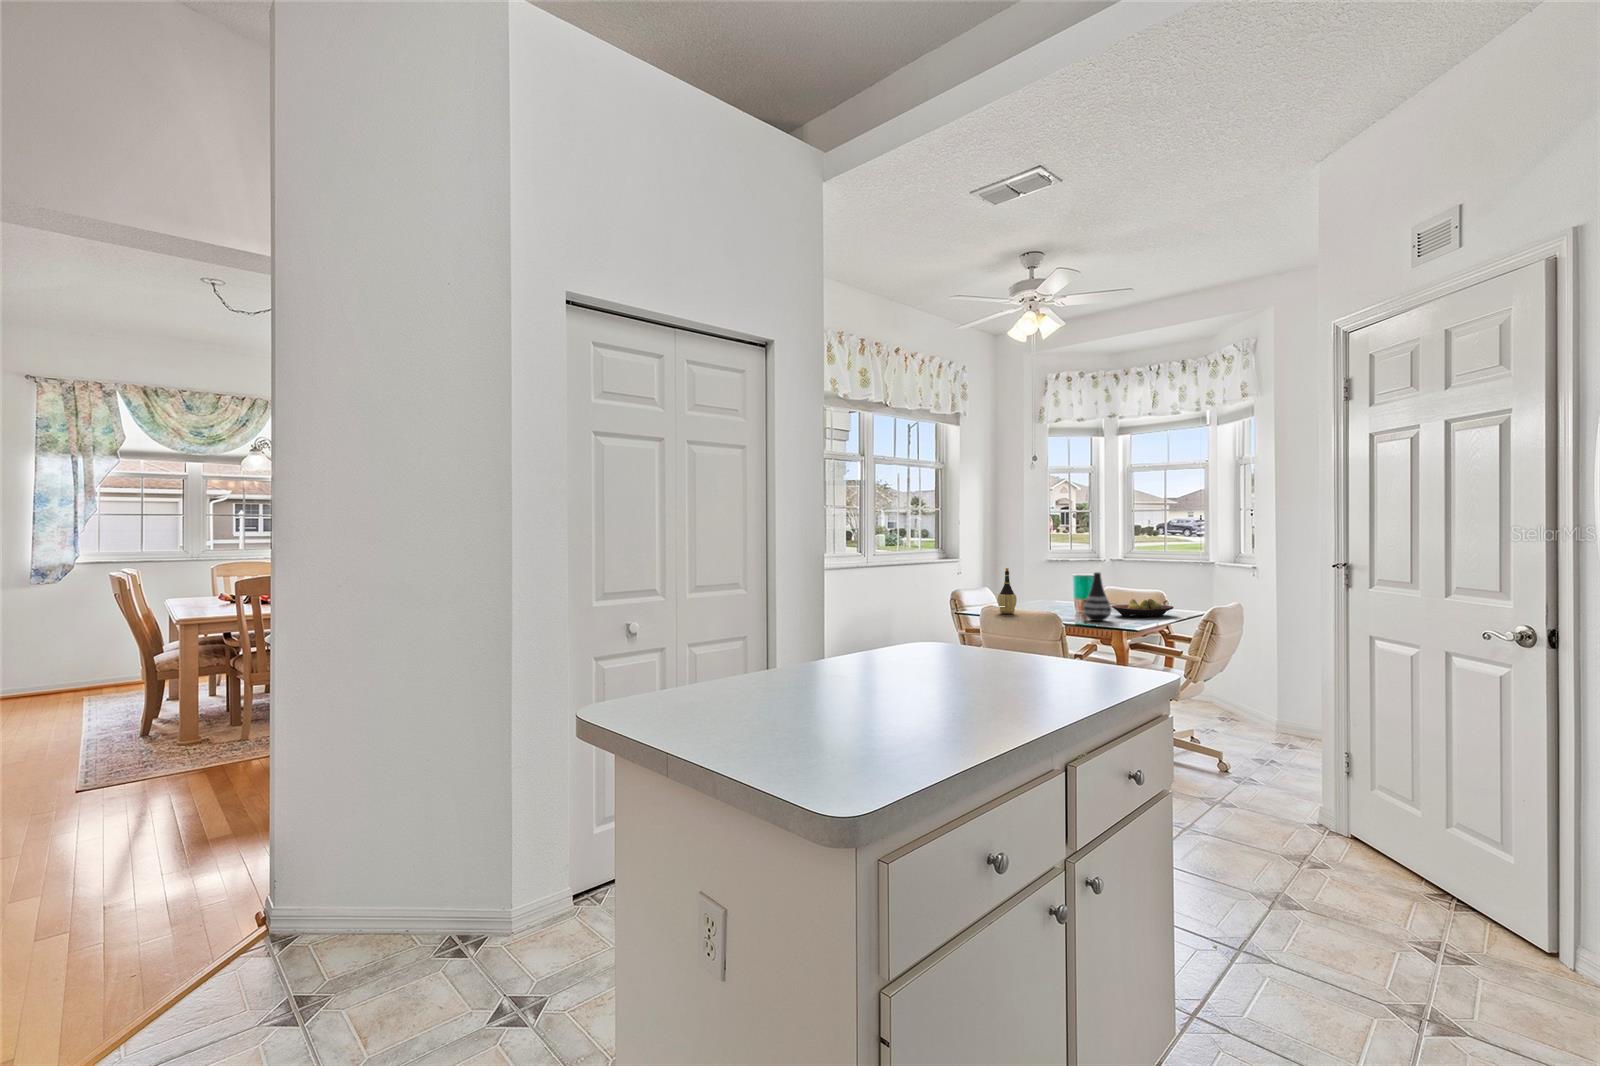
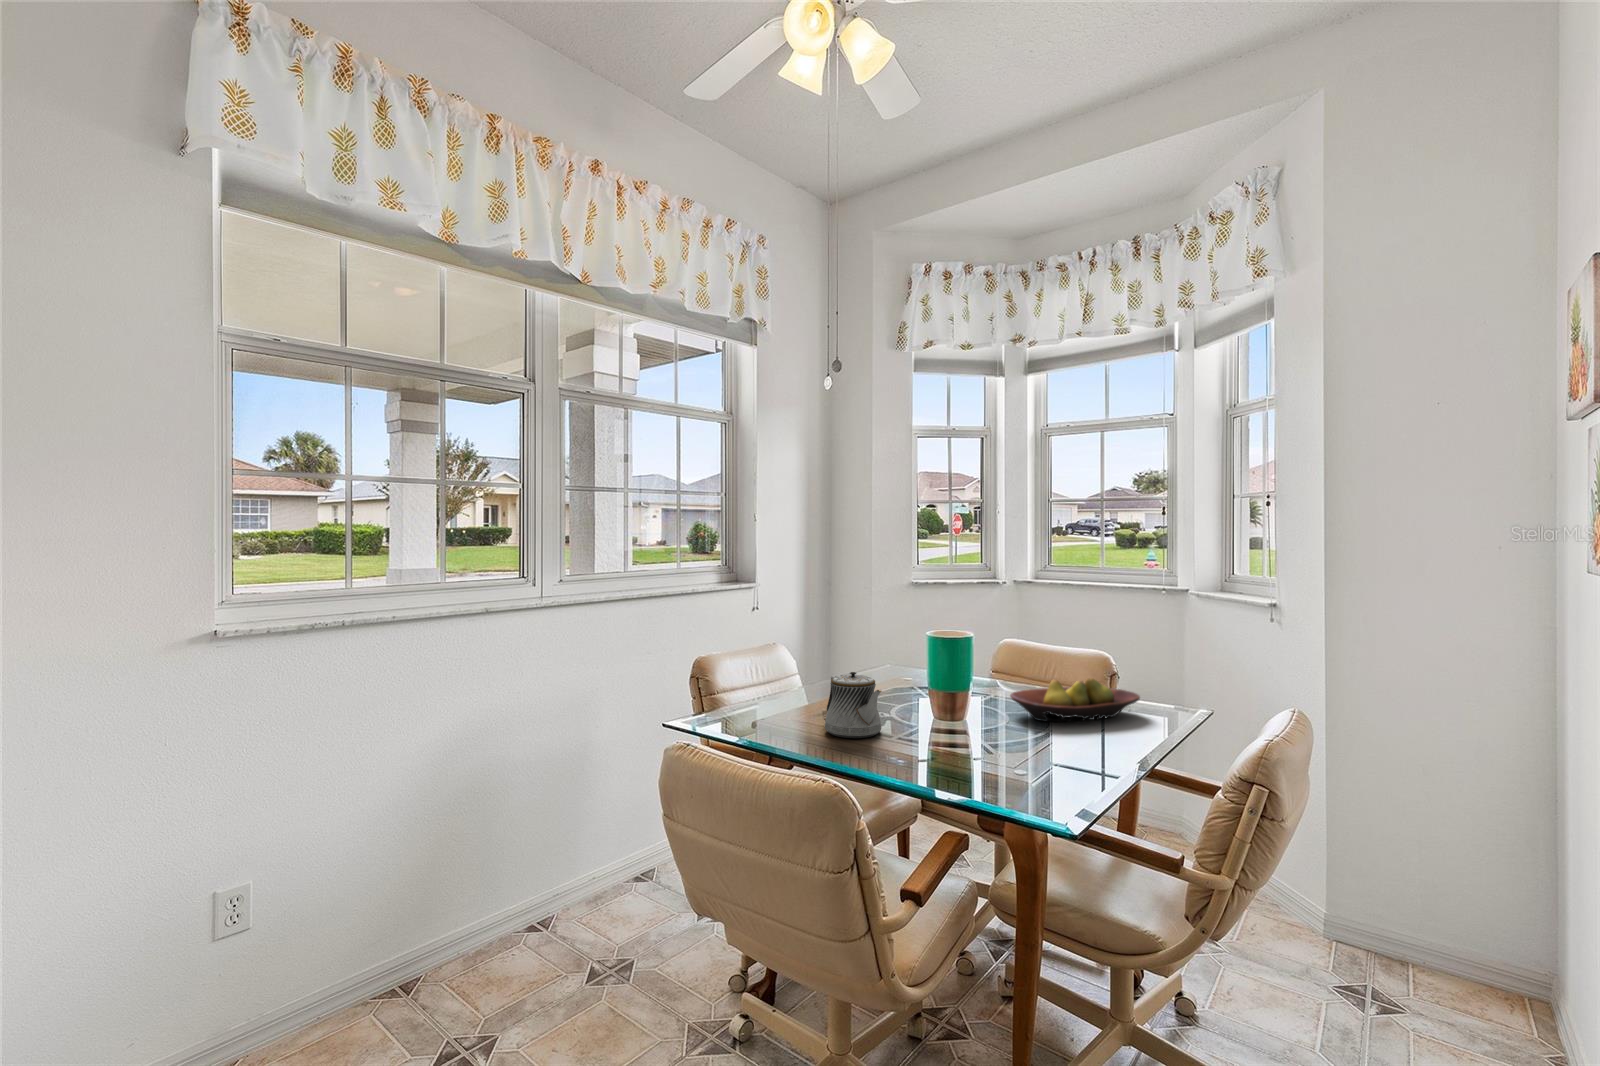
wine bottle: present [998,568,1017,614] -> none [773,611,813,711]
vase: present [1083,572,1111,621] -> none [945,626,1007,743]
teapot: none [1027,593,1056,620] -> present [825,672,882,738]

